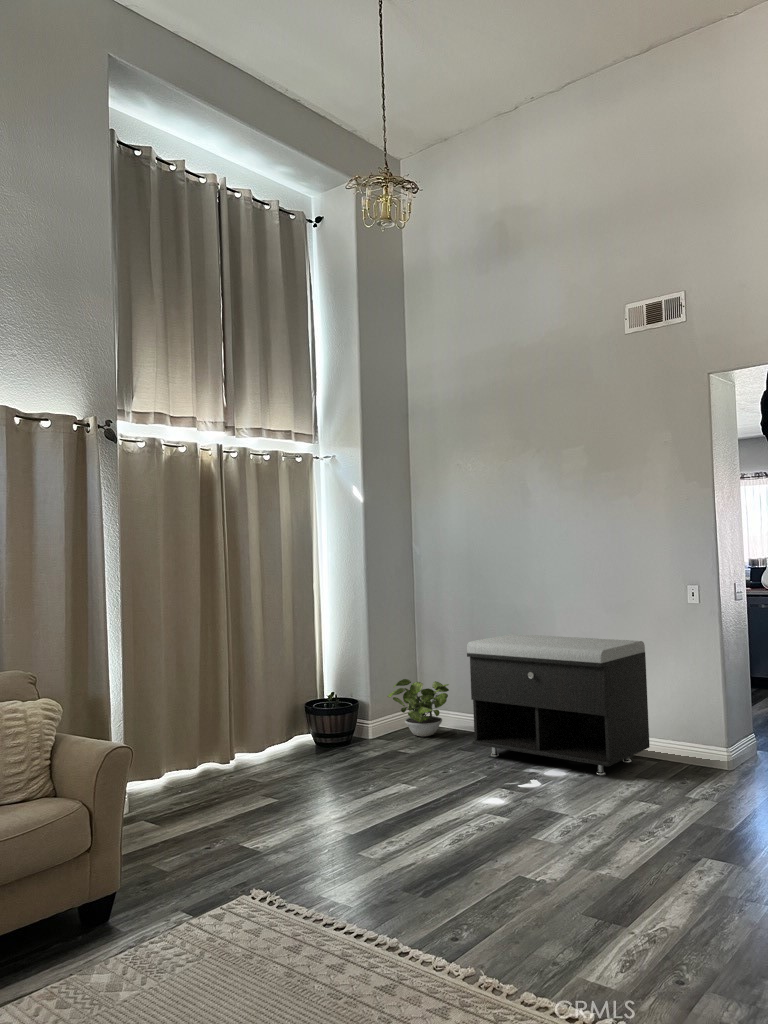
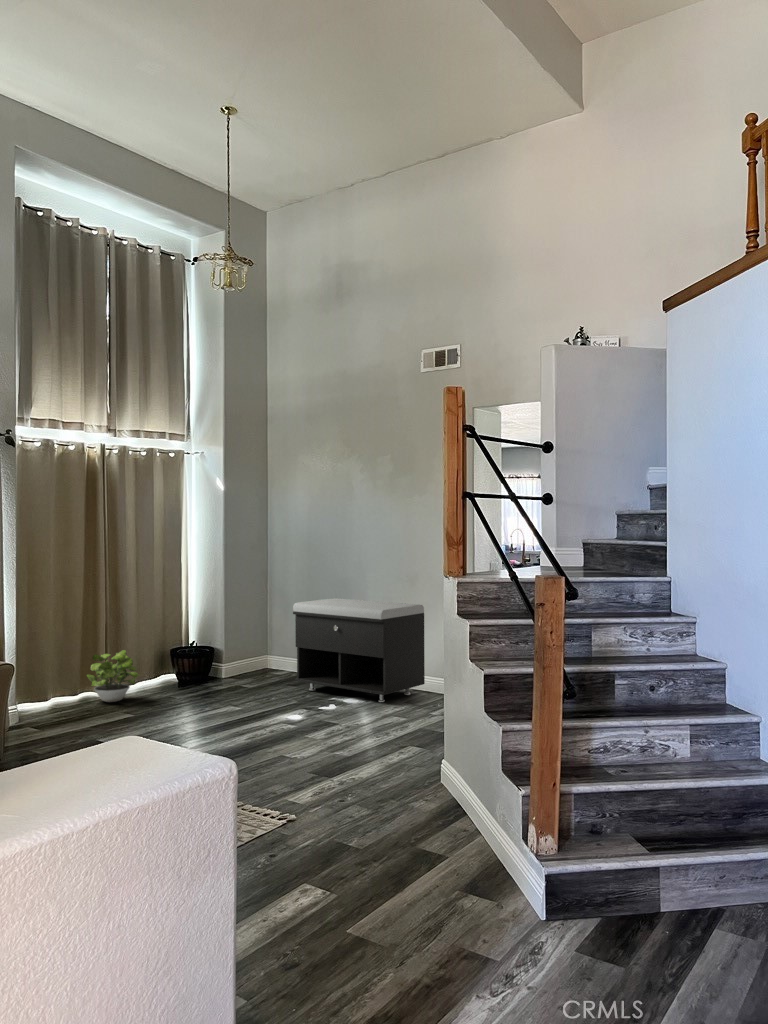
potted plant: present [388,679,449,737] -> present [87,650,138,702]

